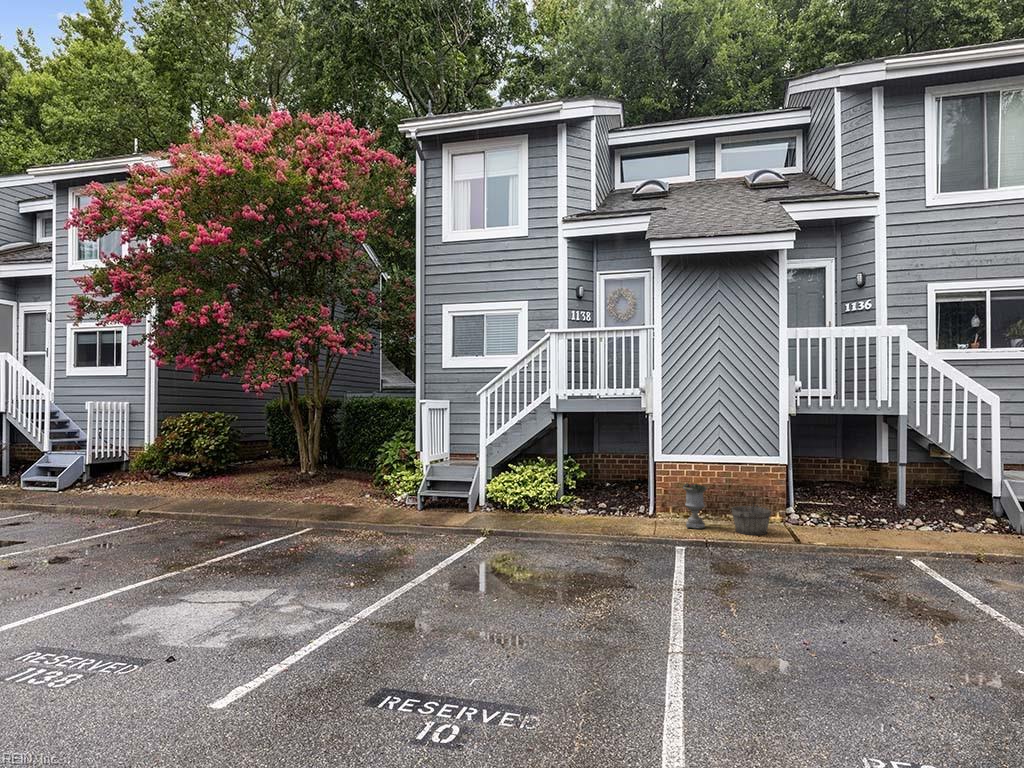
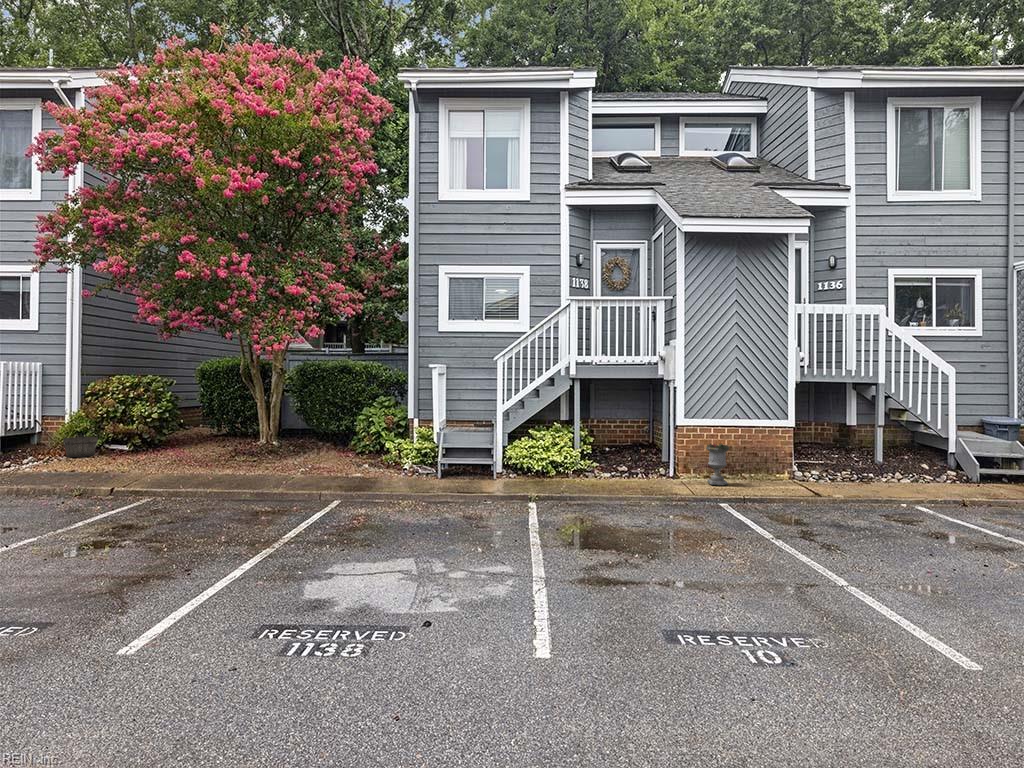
wooden bucket: present [732,503,771,535] -> present [63,433,98,457]

